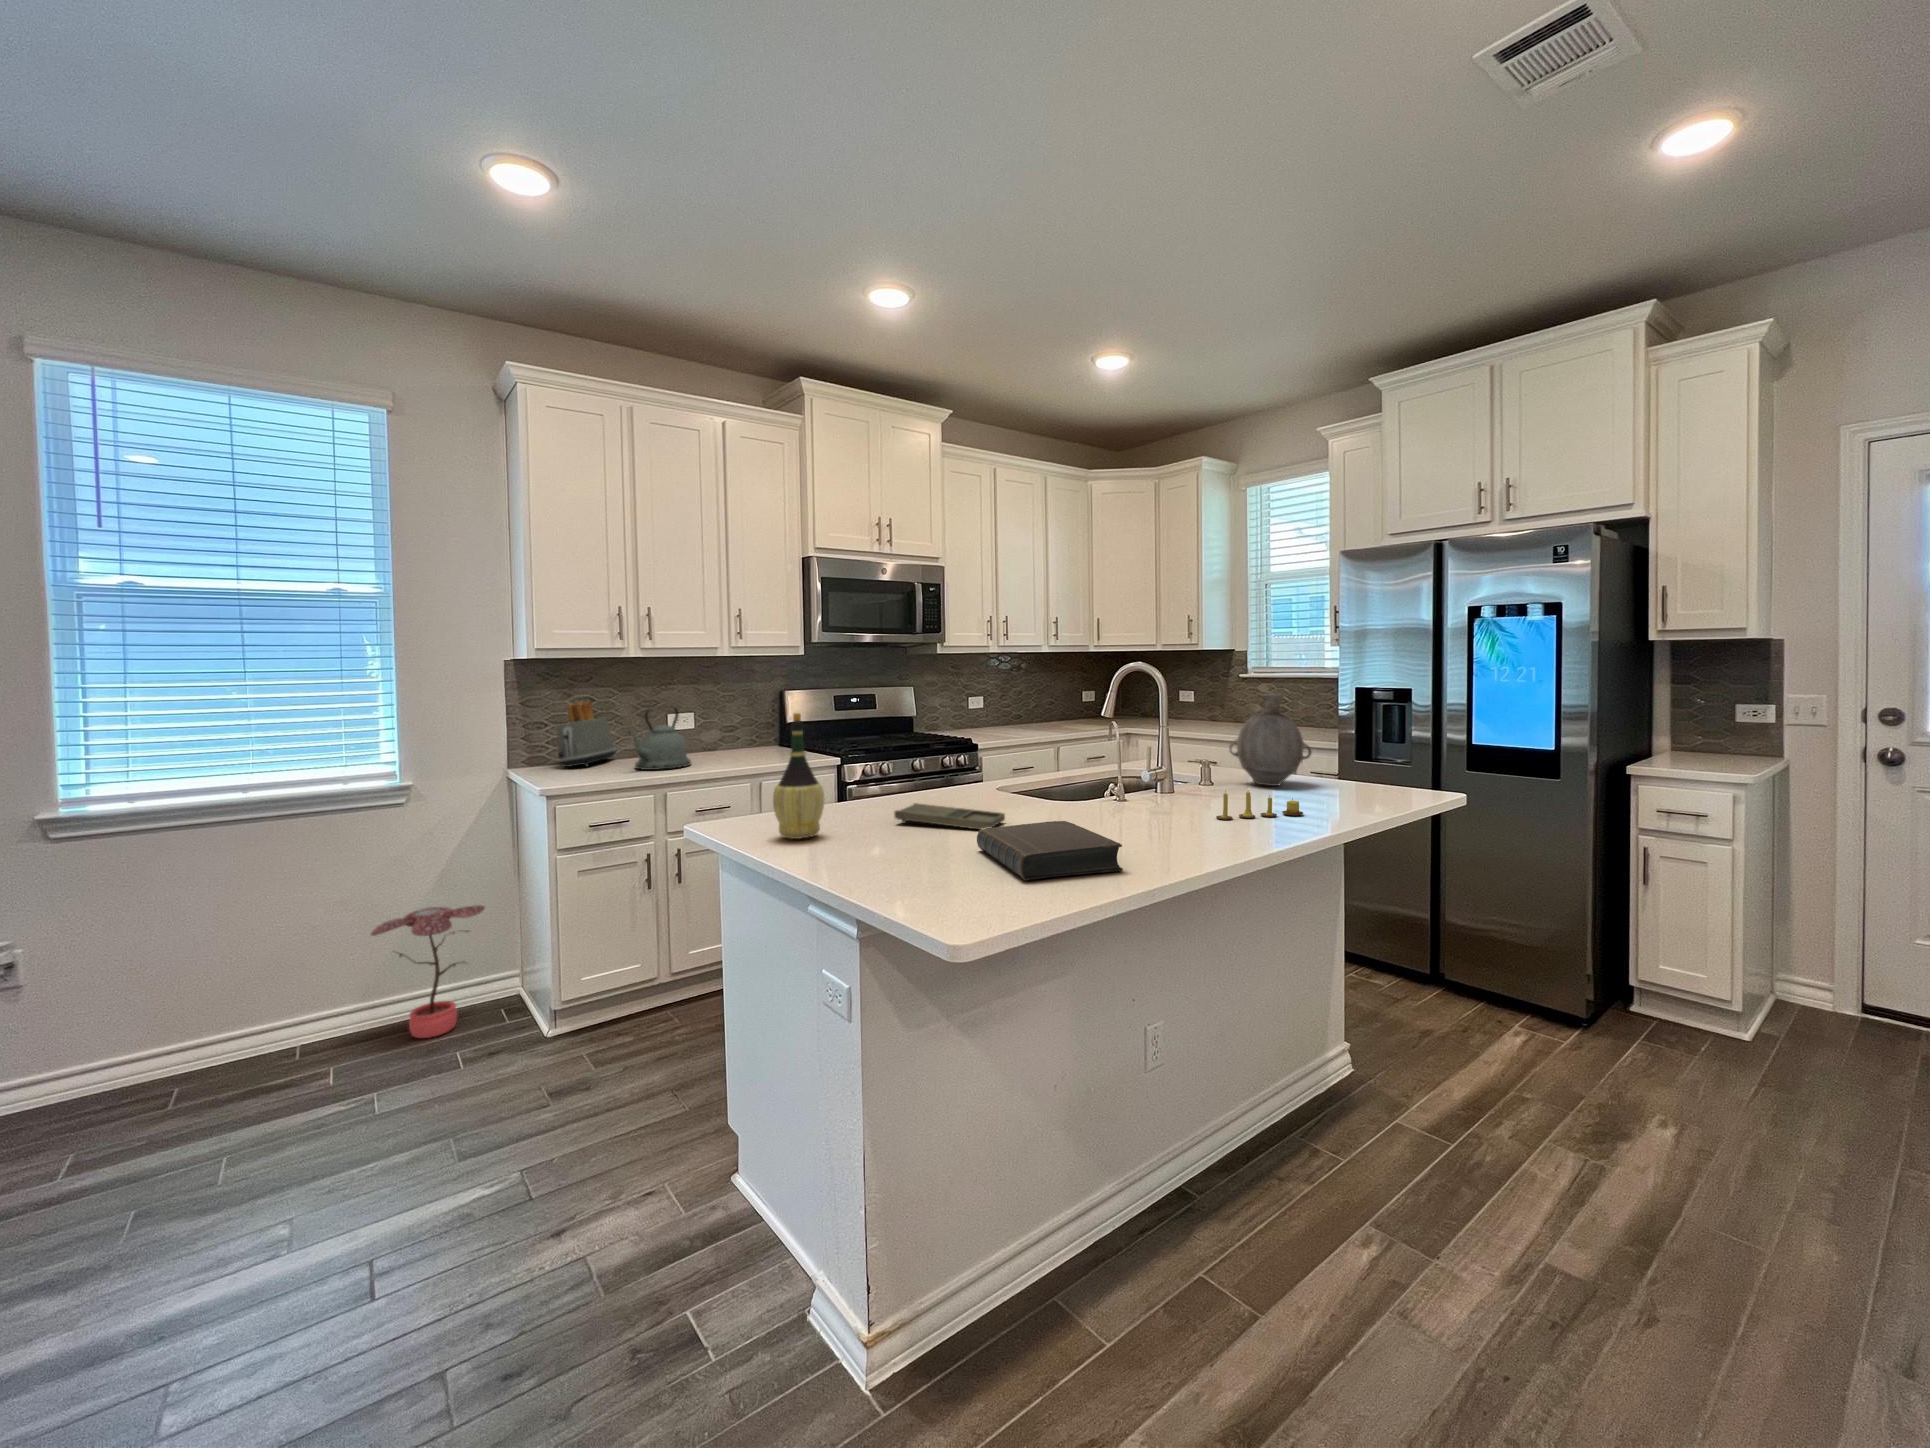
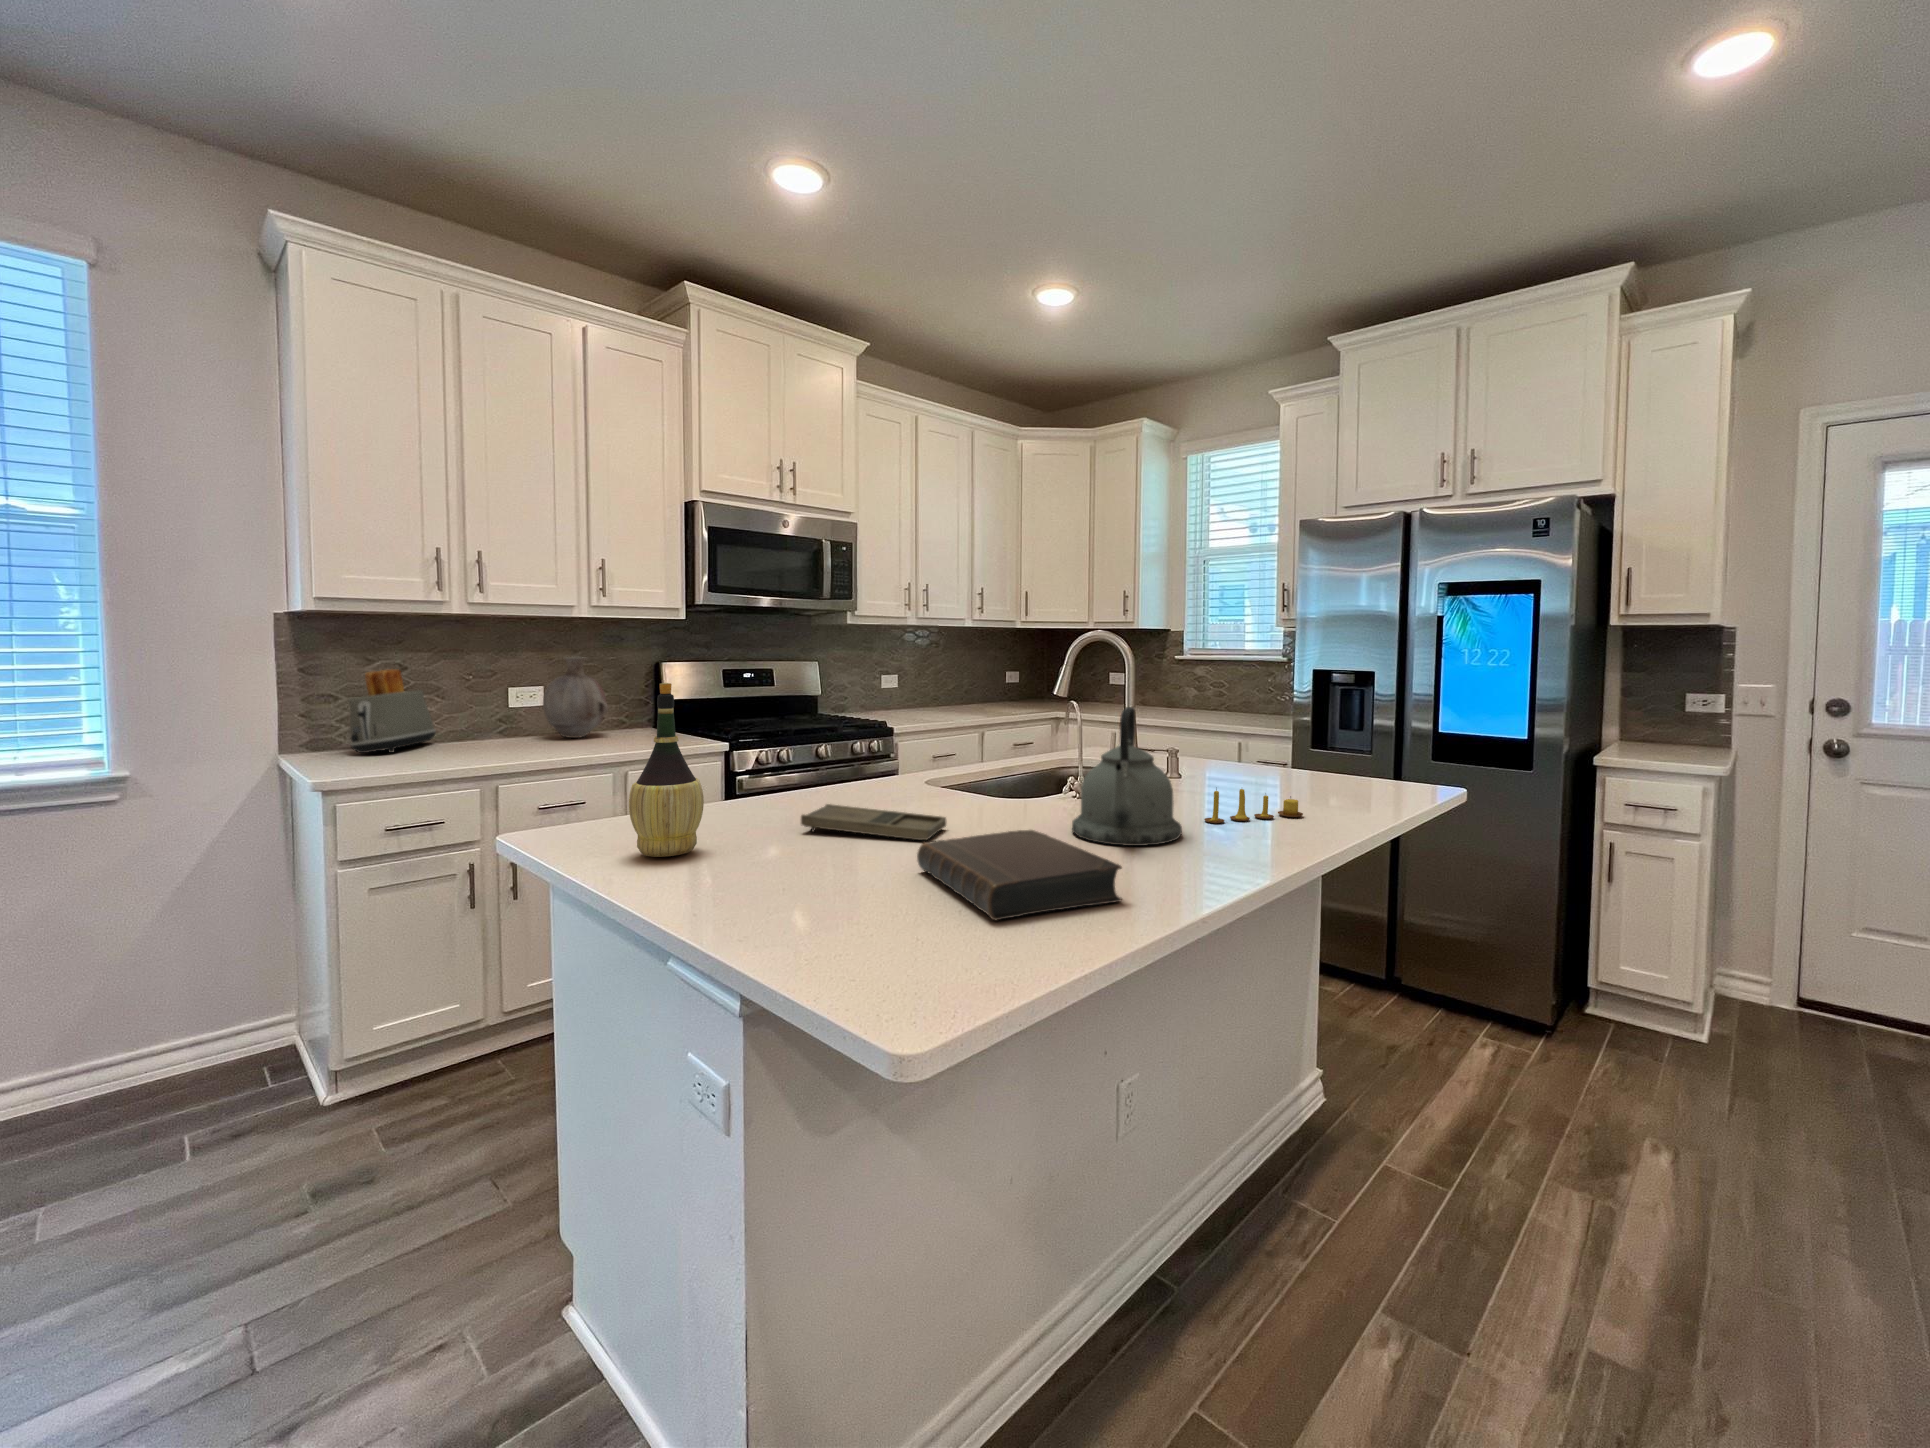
vase: present [1229,694,1311,786] -> present [543,657,609,738]
kettle: present [629,707,691,770] -> present [1072,707,1182,846]
potted plant: present [371,905,485,1038] -> none [52,936,237,1118]

